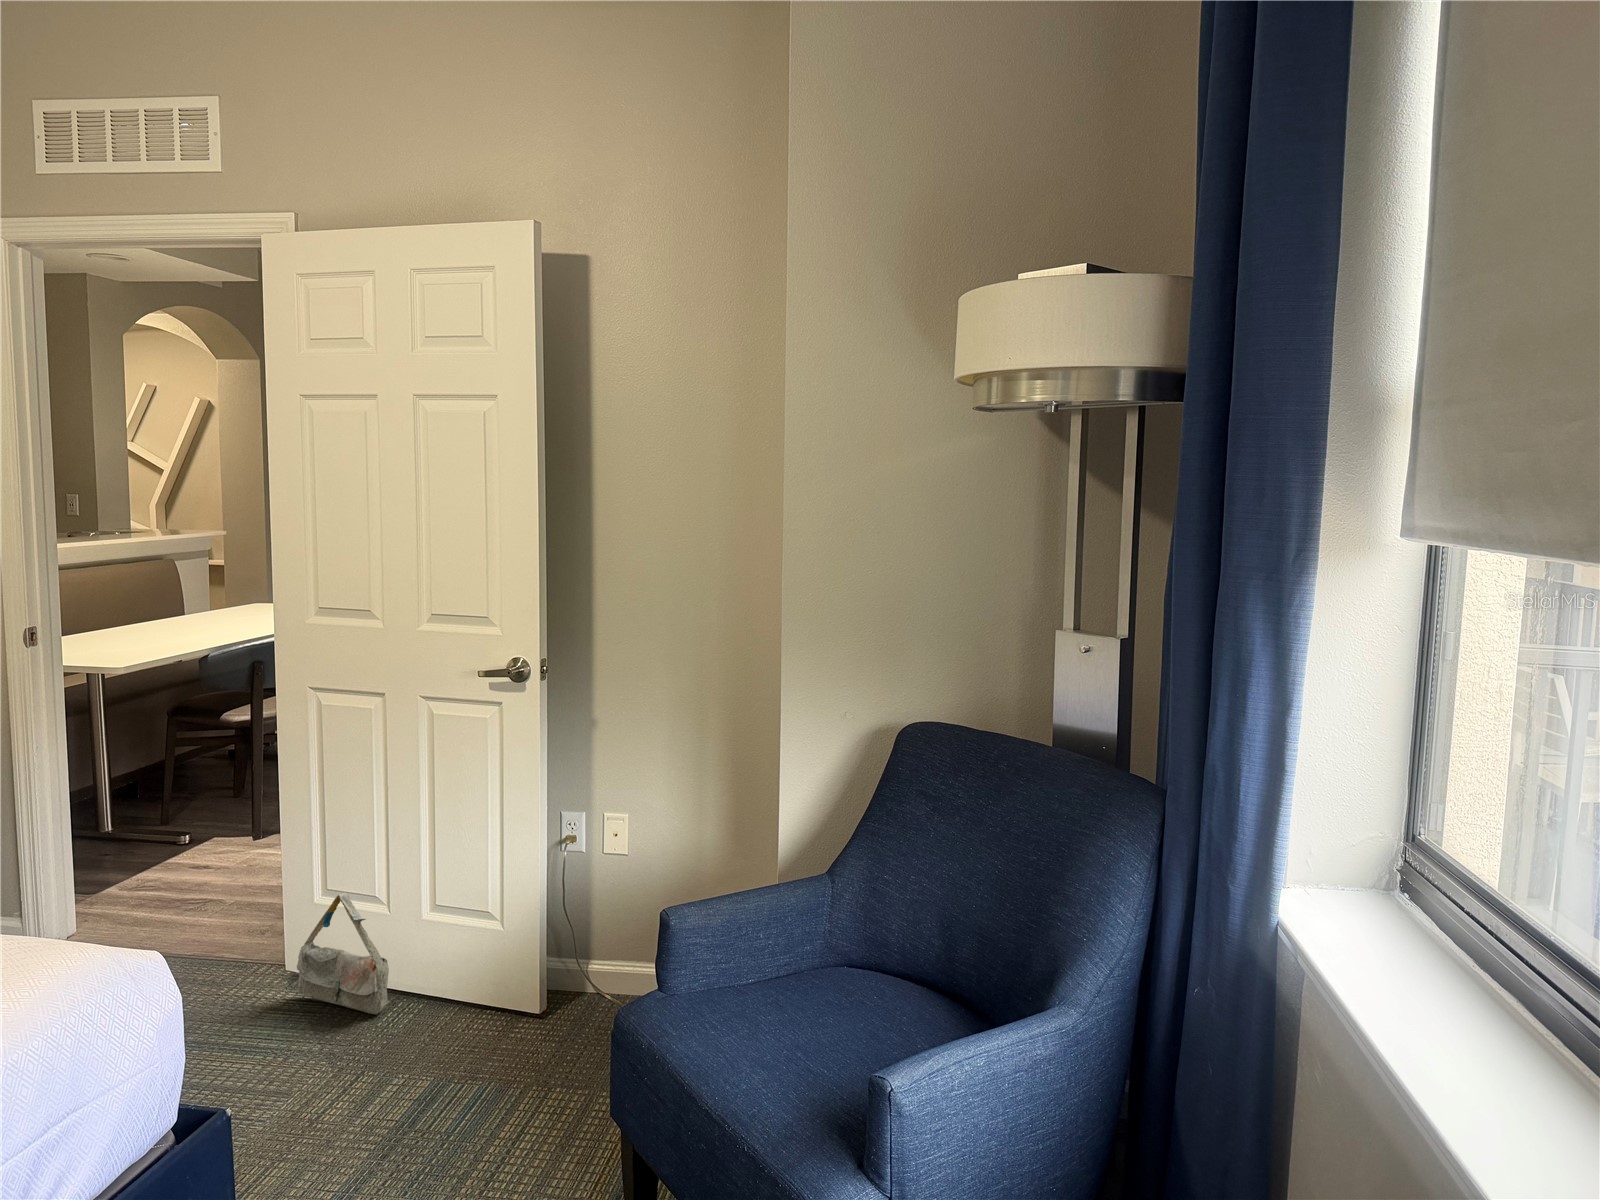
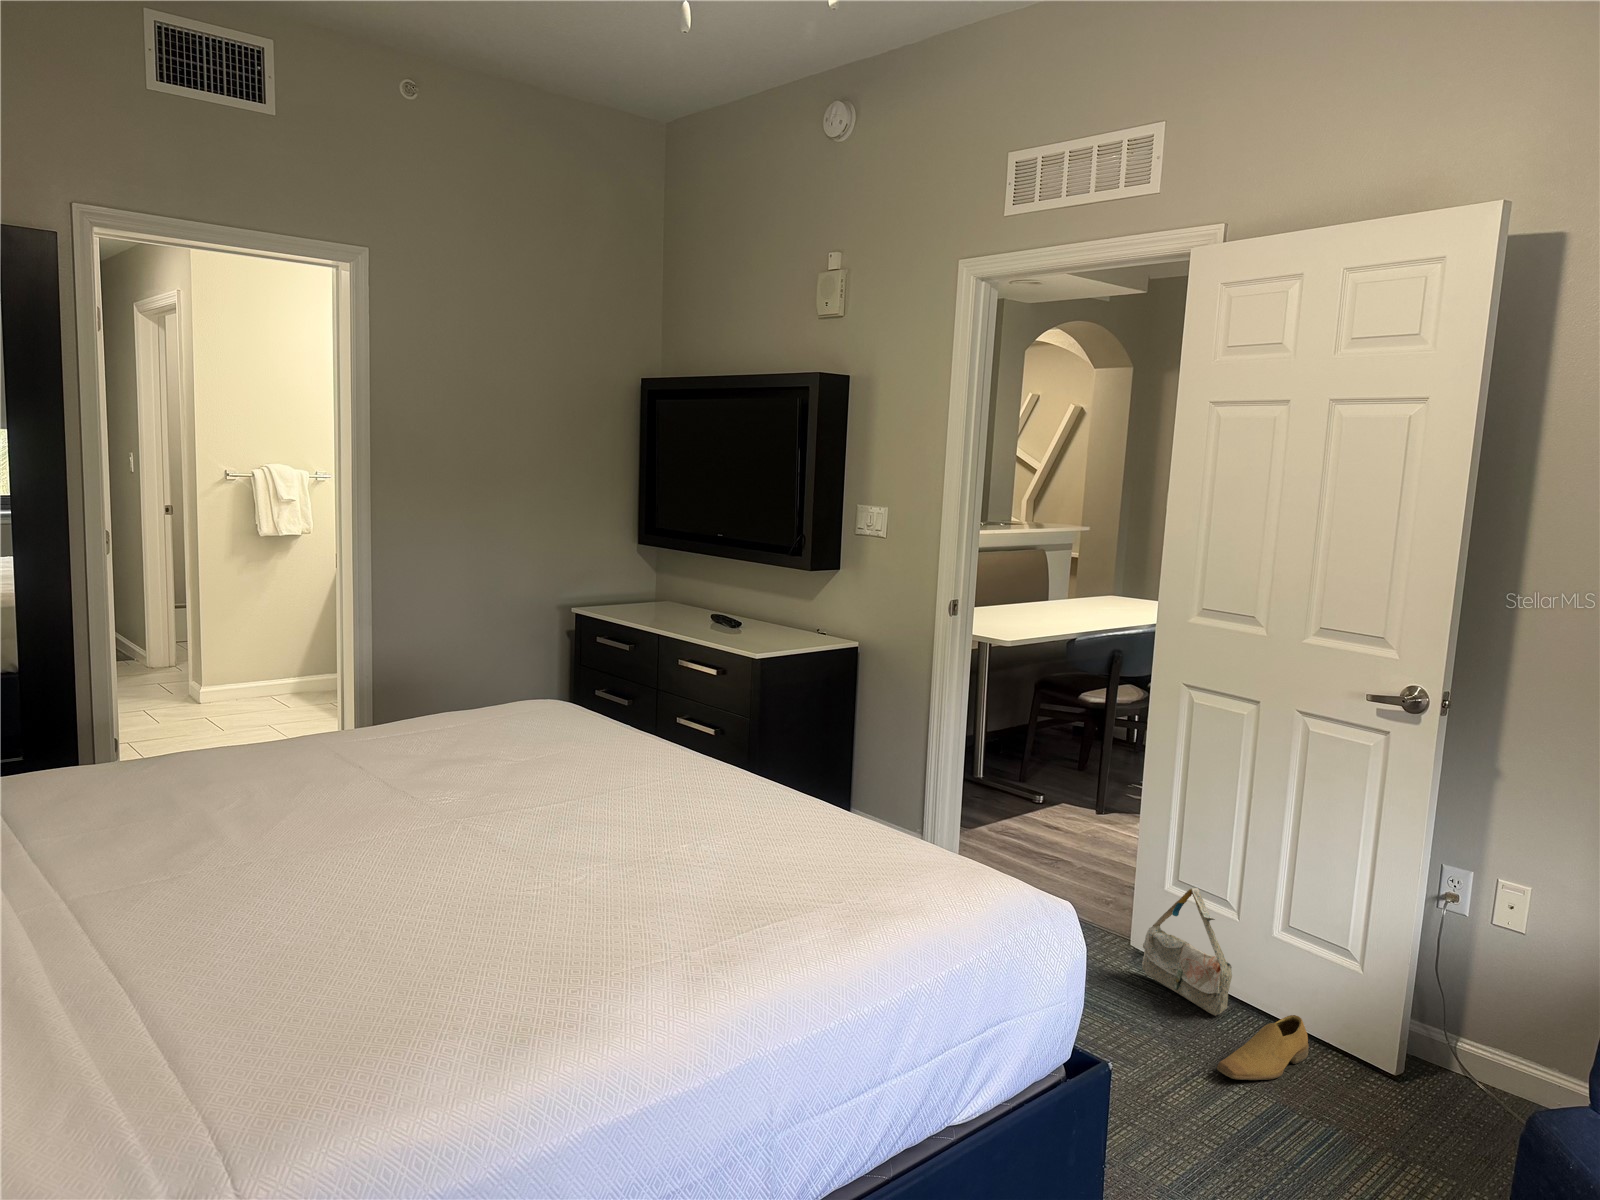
shoe: none [376,988,465,1072] -> present [1217,1015,1309,1080]

